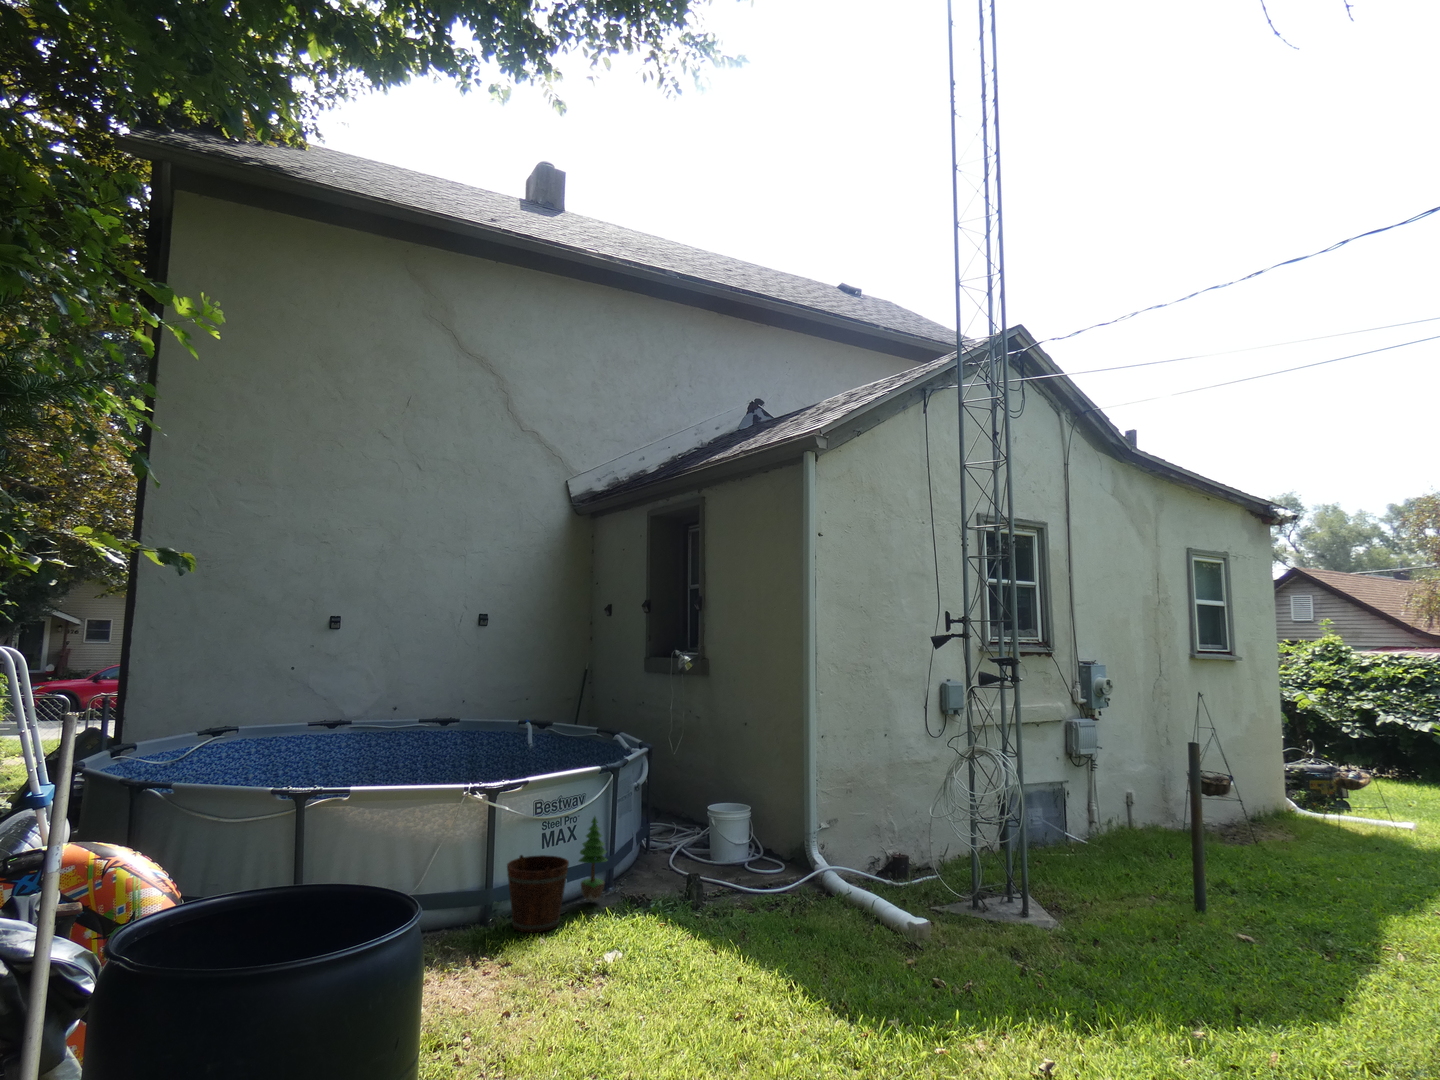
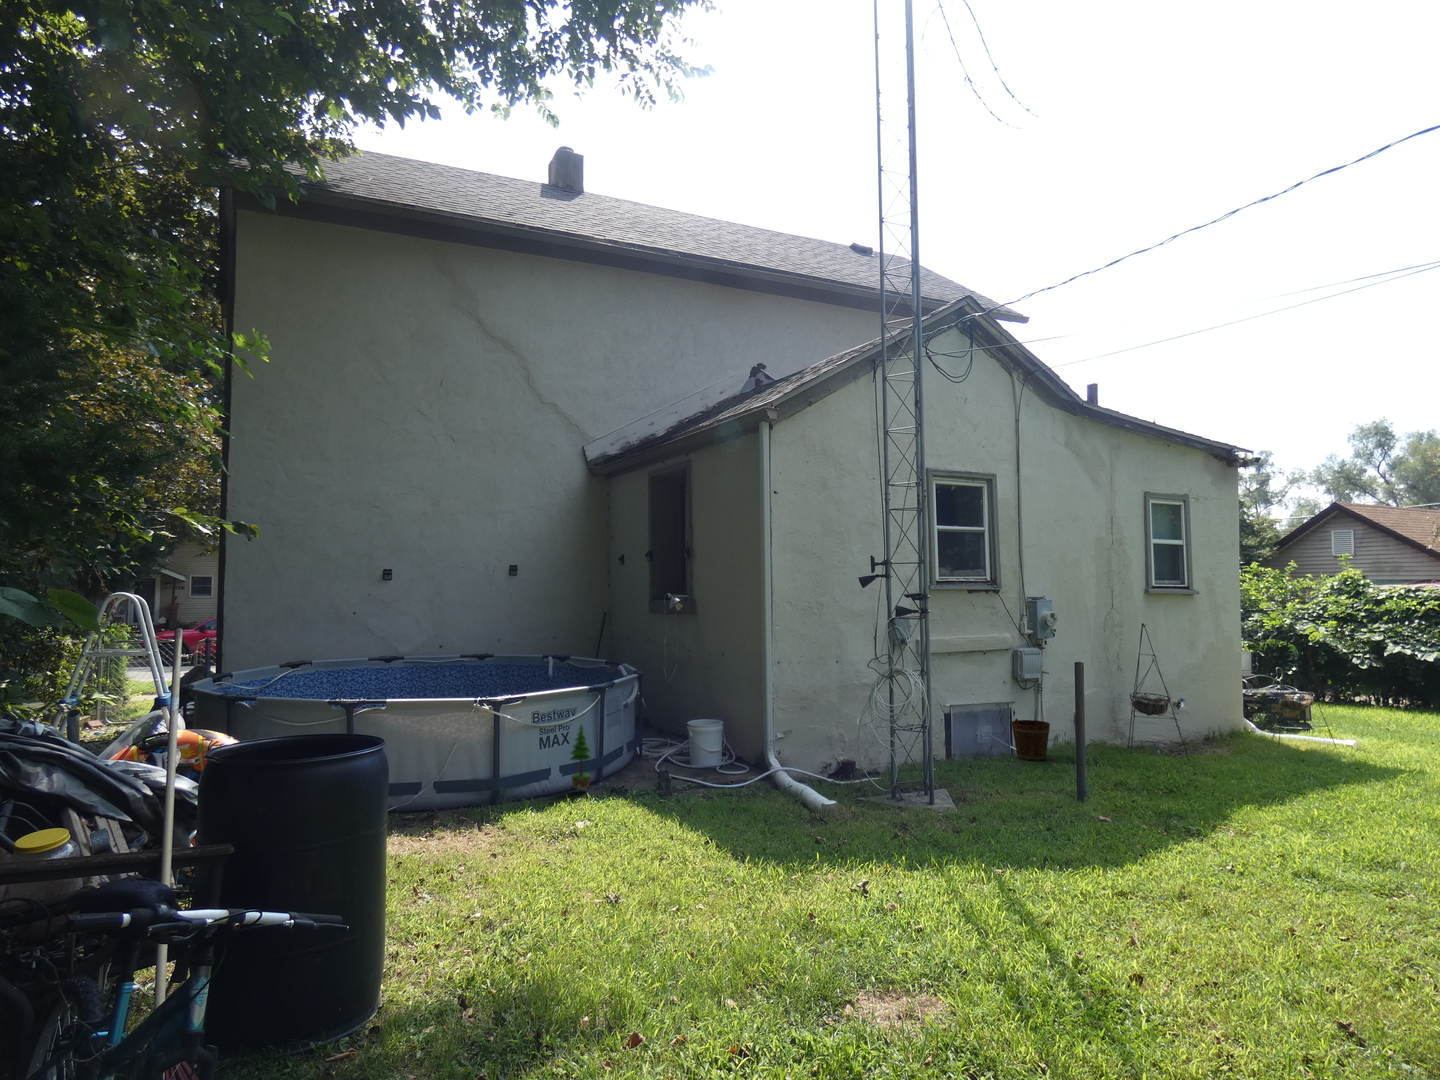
bucket: present [507,855,569,932] -> present [1011,719,1050,761]

